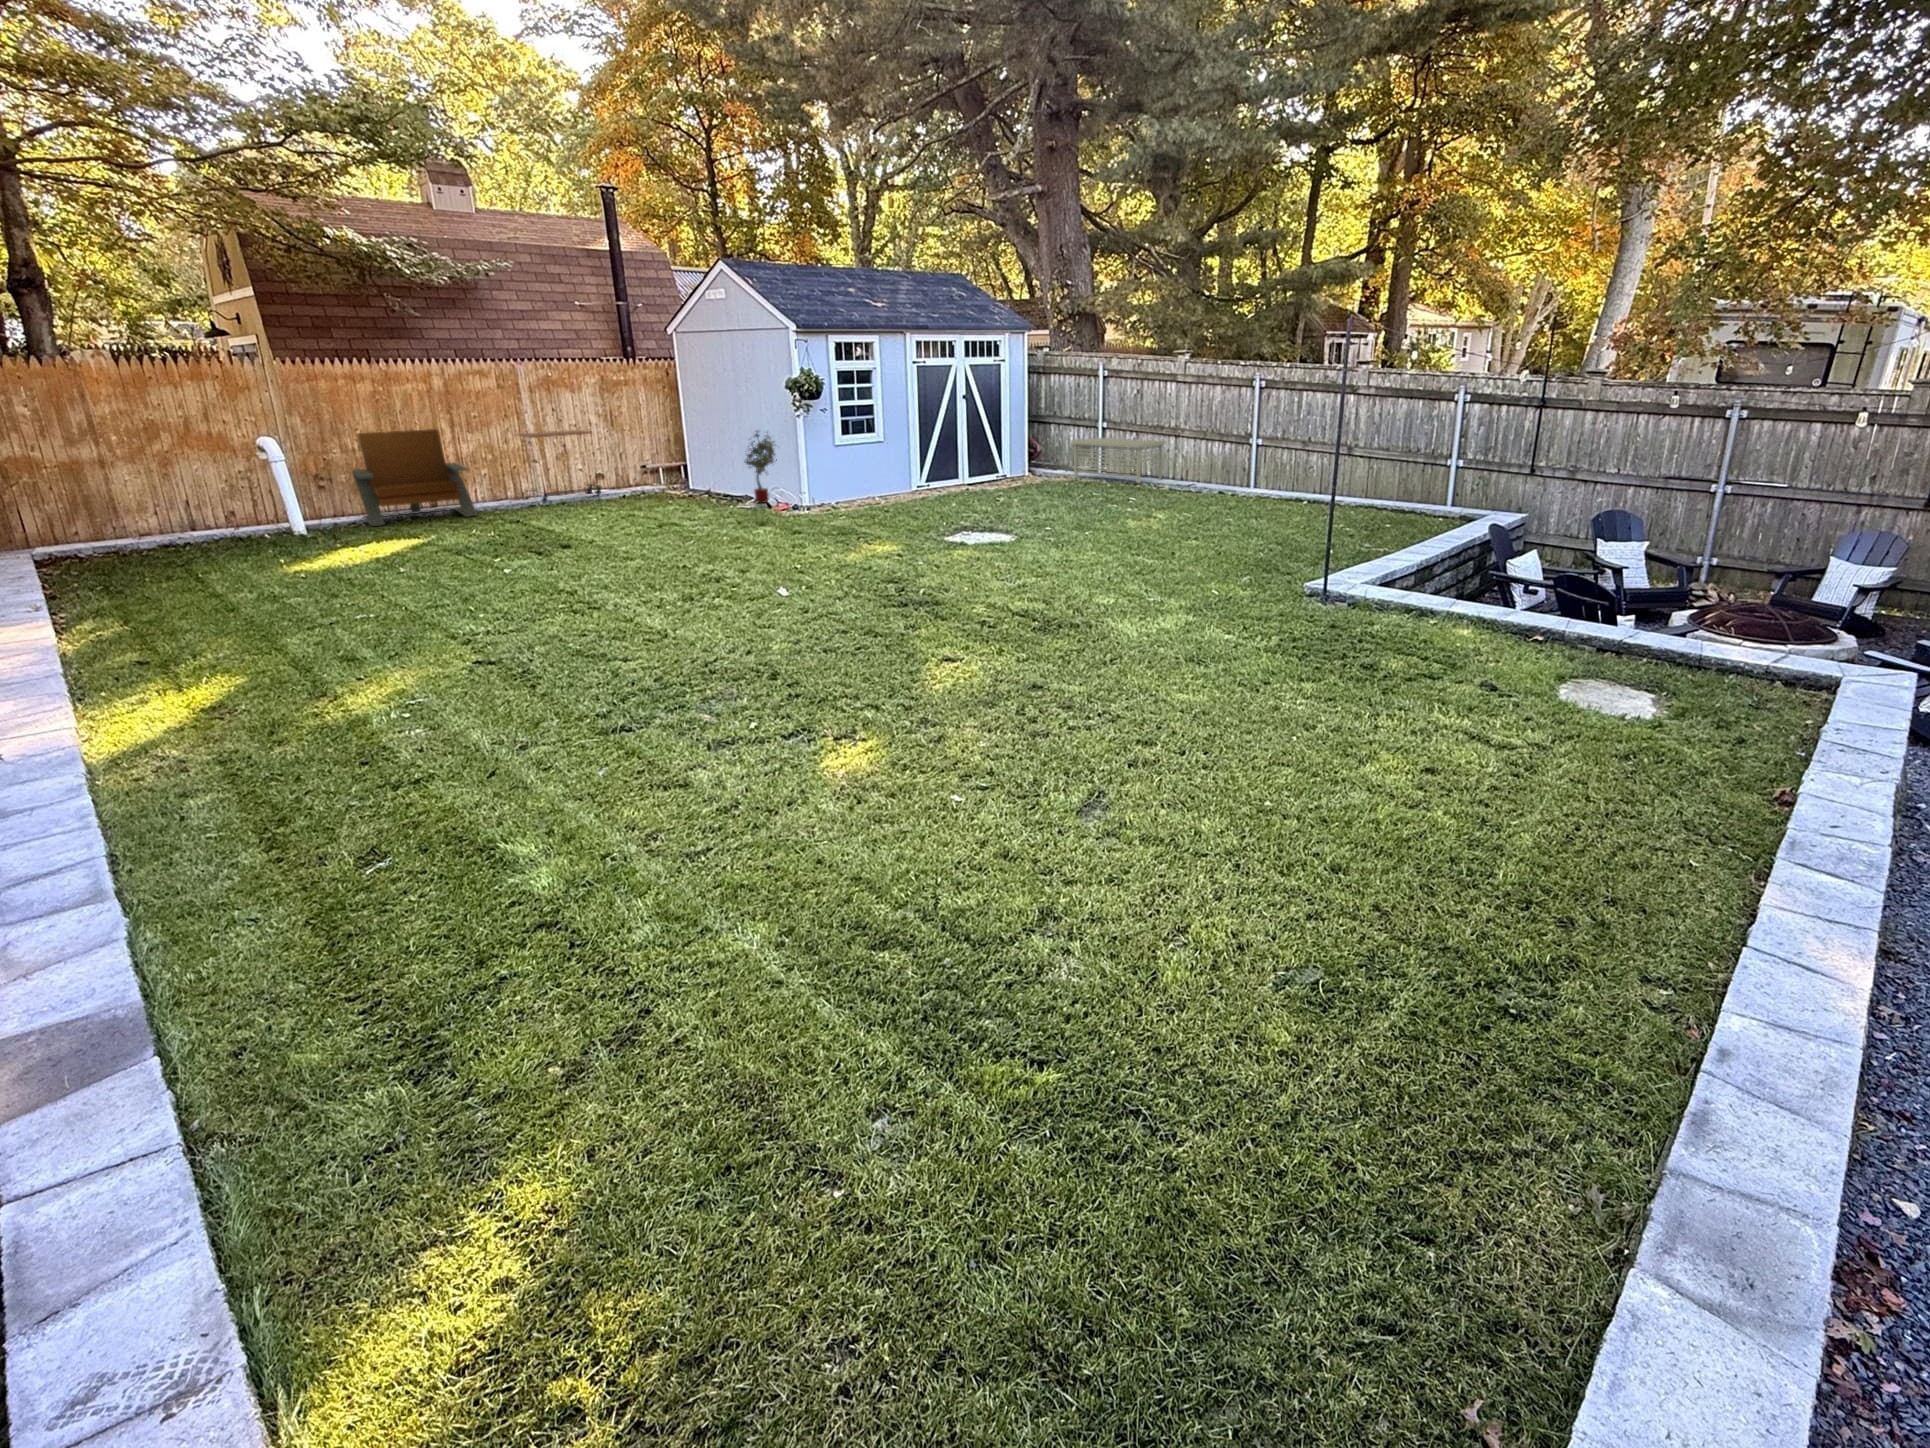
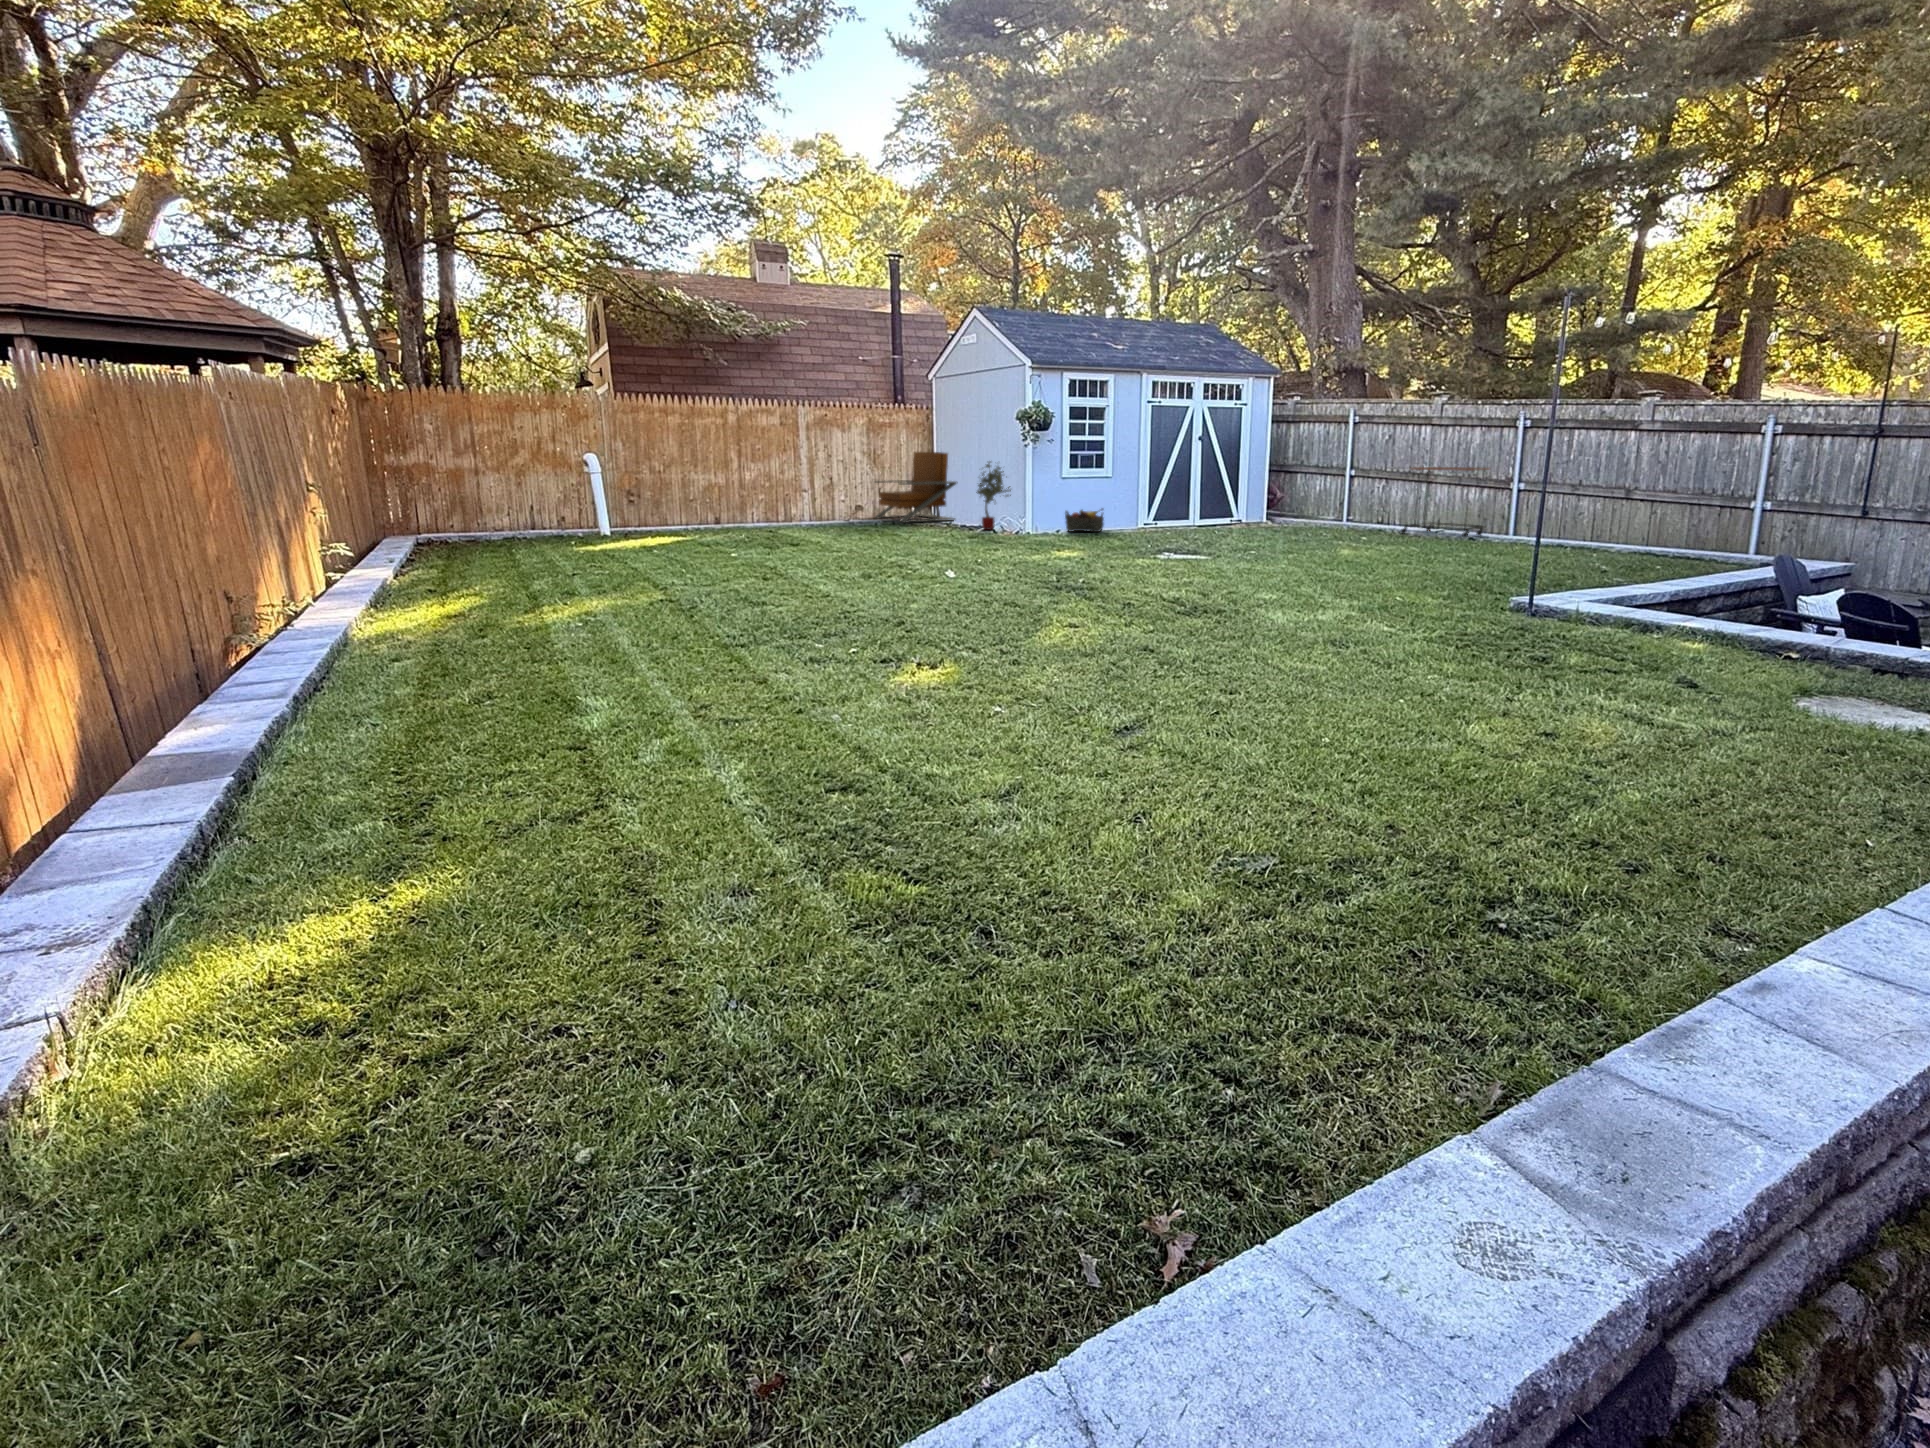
lounge chair: present [352,429,477,526] -> present [875,452,956,523]
side table: present [517,430,602,503] -> present [1401,467,1489,537]
storage bench: present [1071,438,1165,483] -> none [1309,484,1414,530]
basket: none [843,475,884,501] -> present [1065,509,1104,532]

